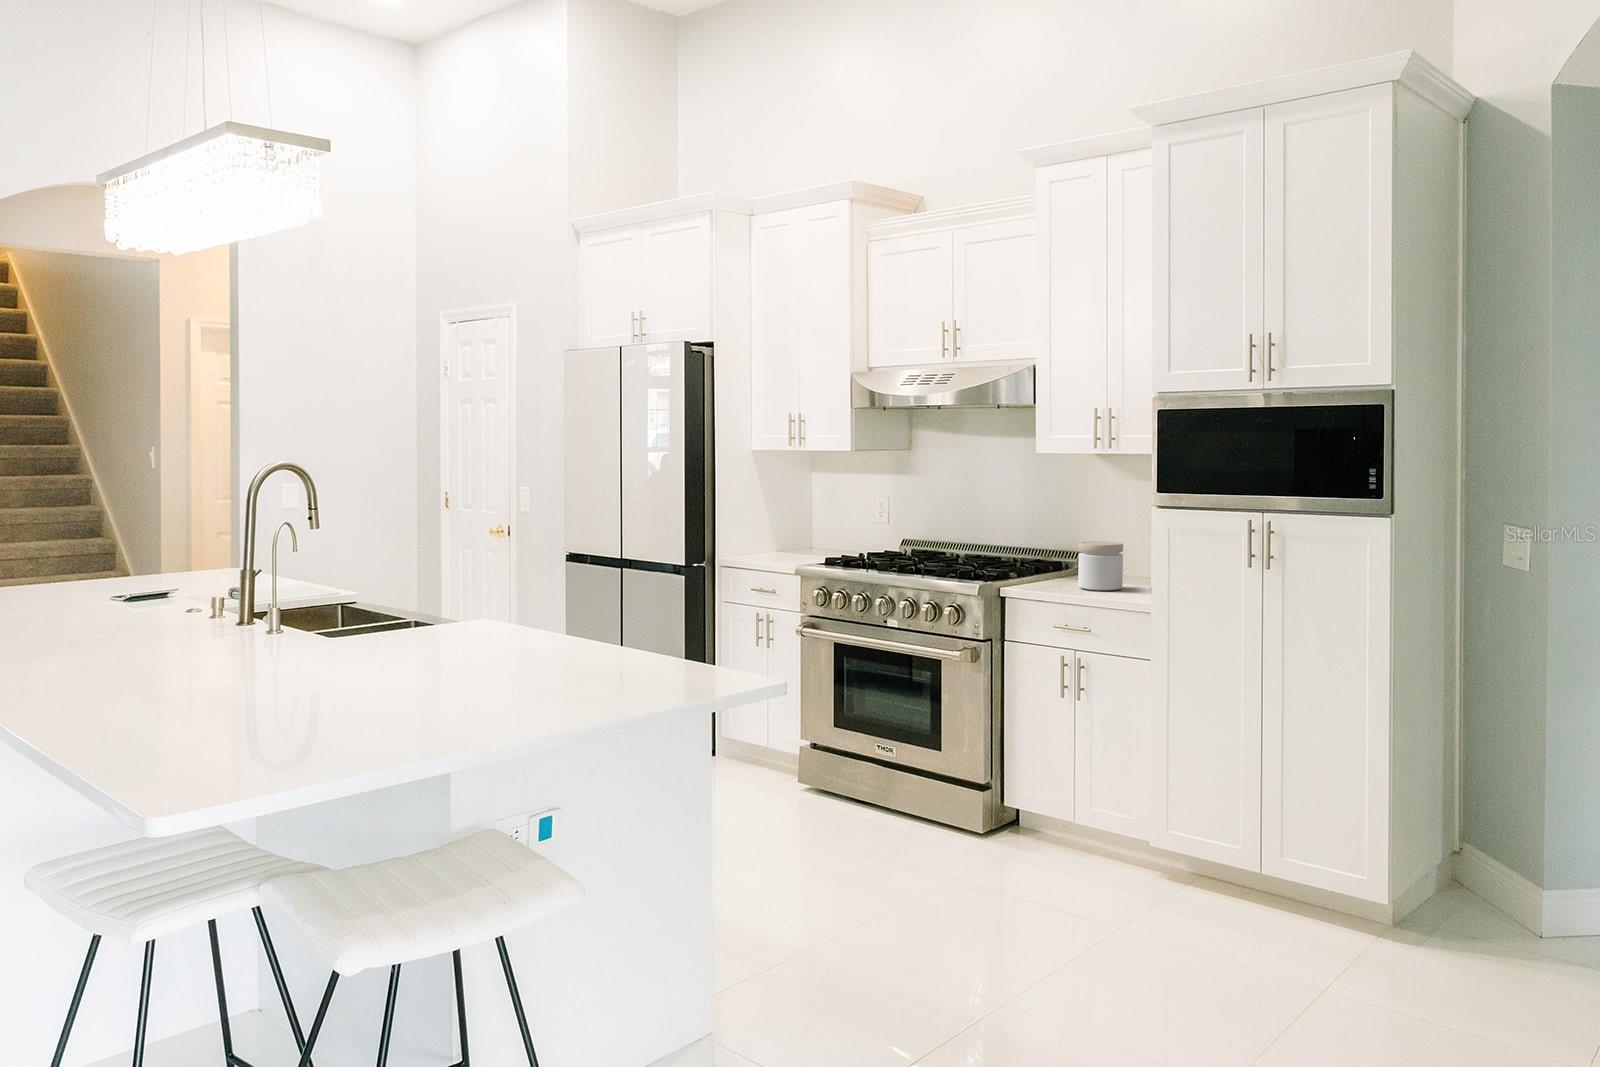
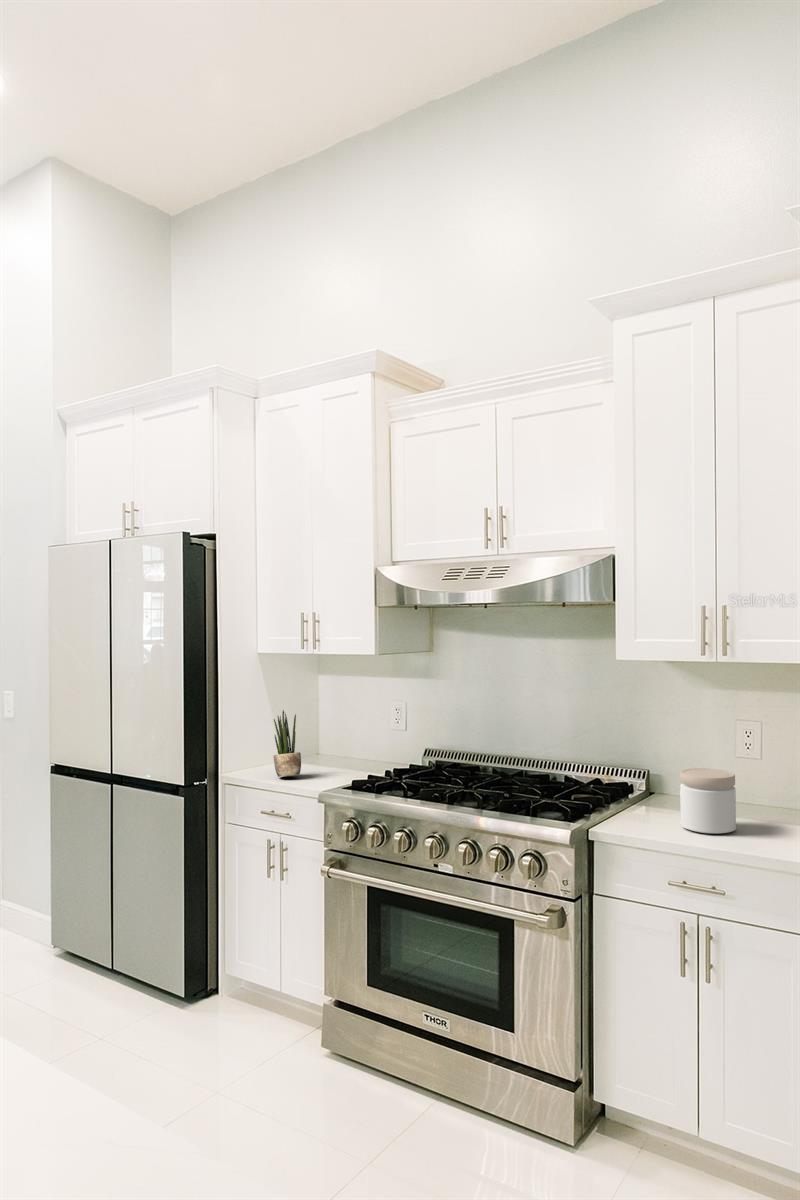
potted plant: none [763,501,787,560] -> present [273,710,301,777]

